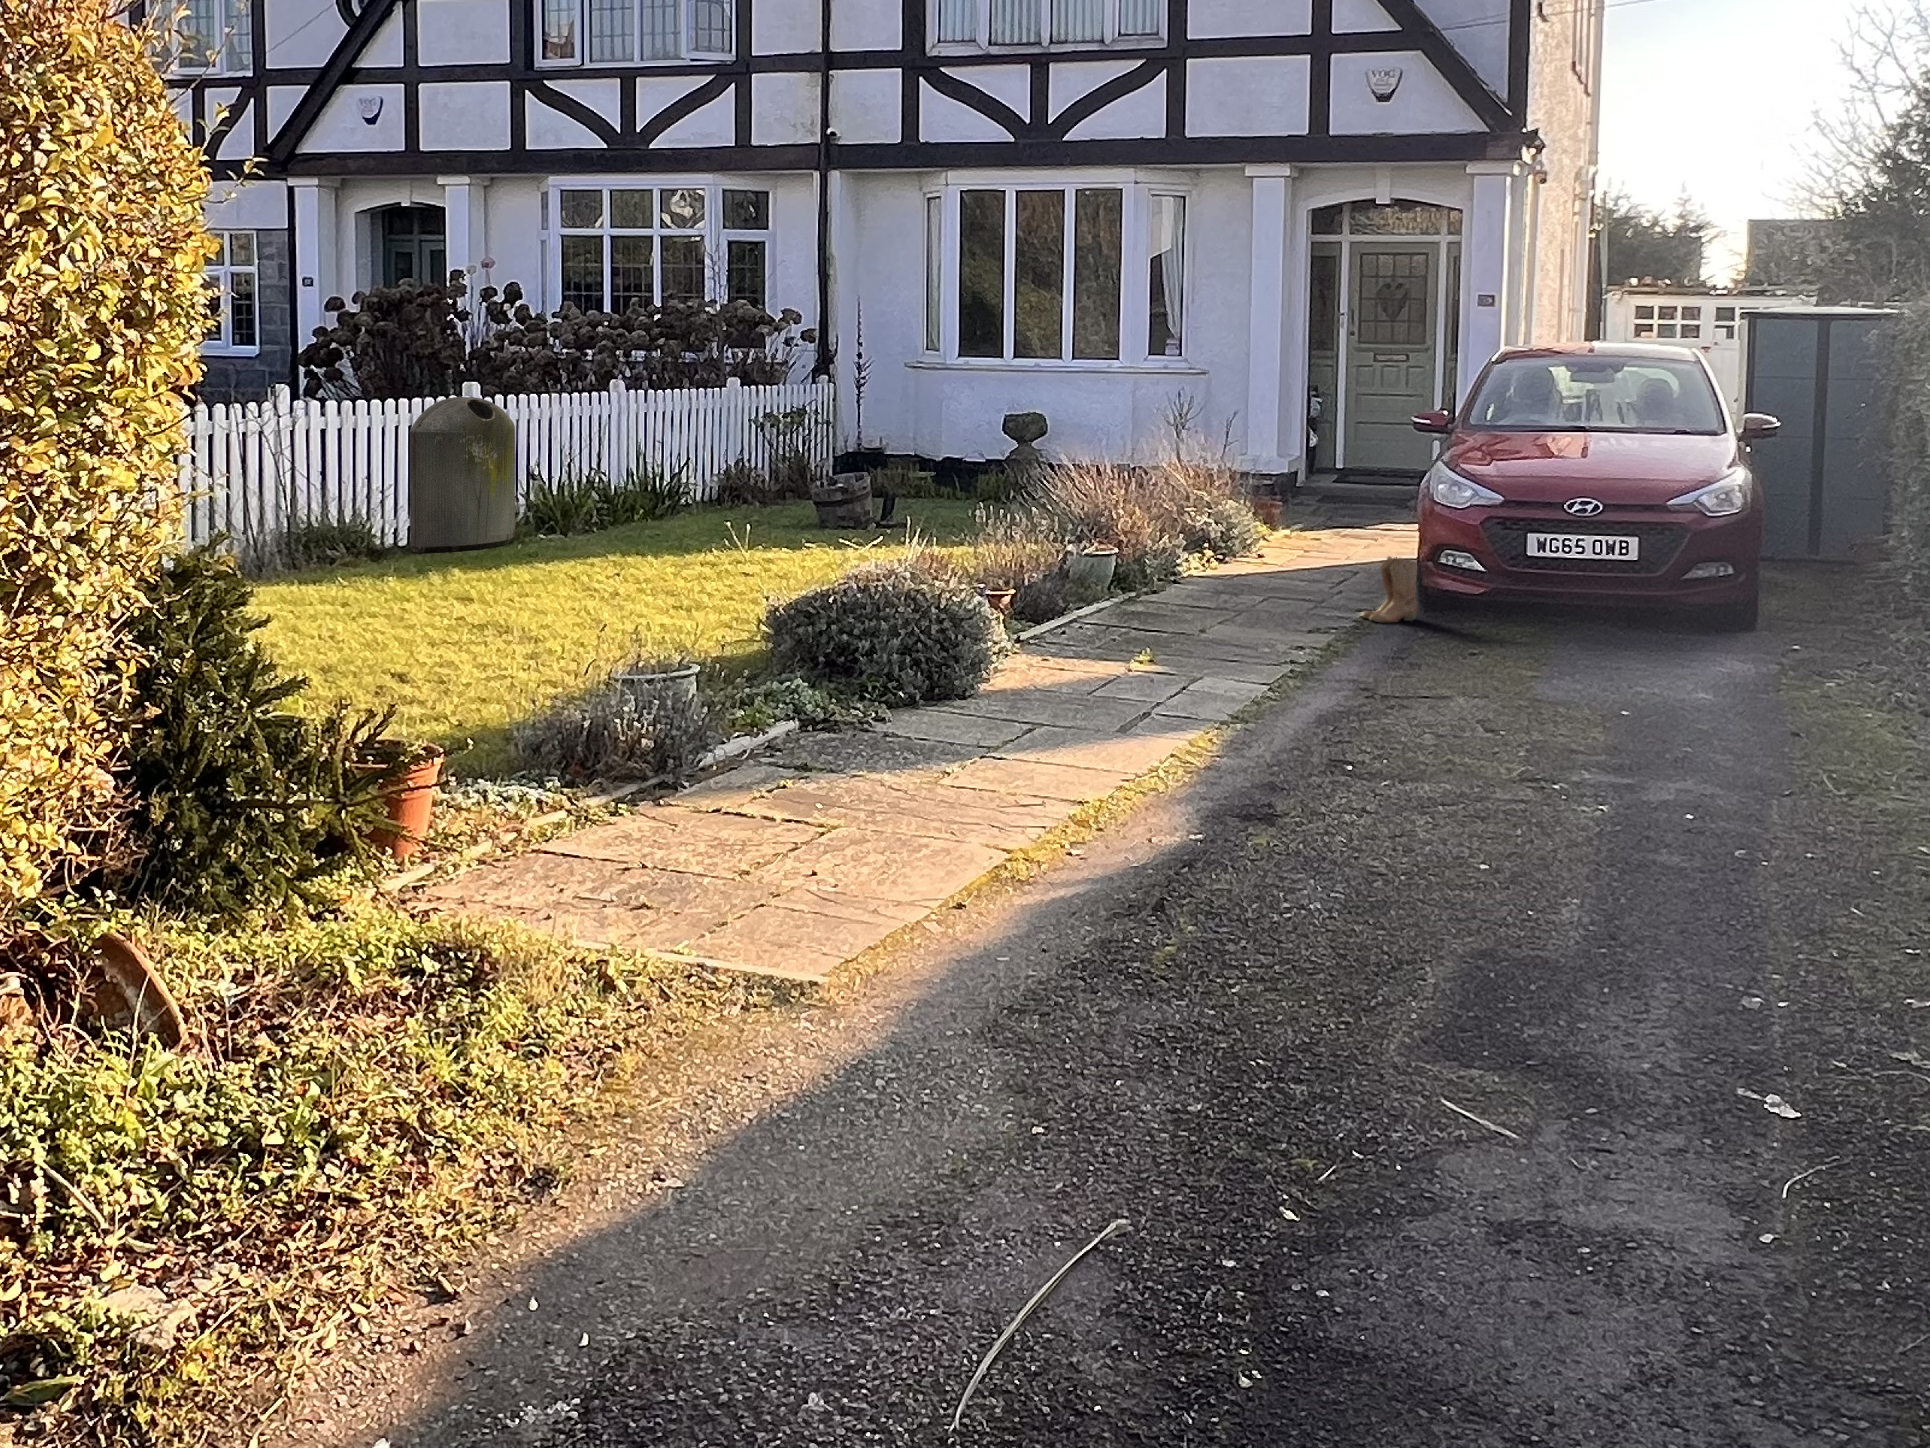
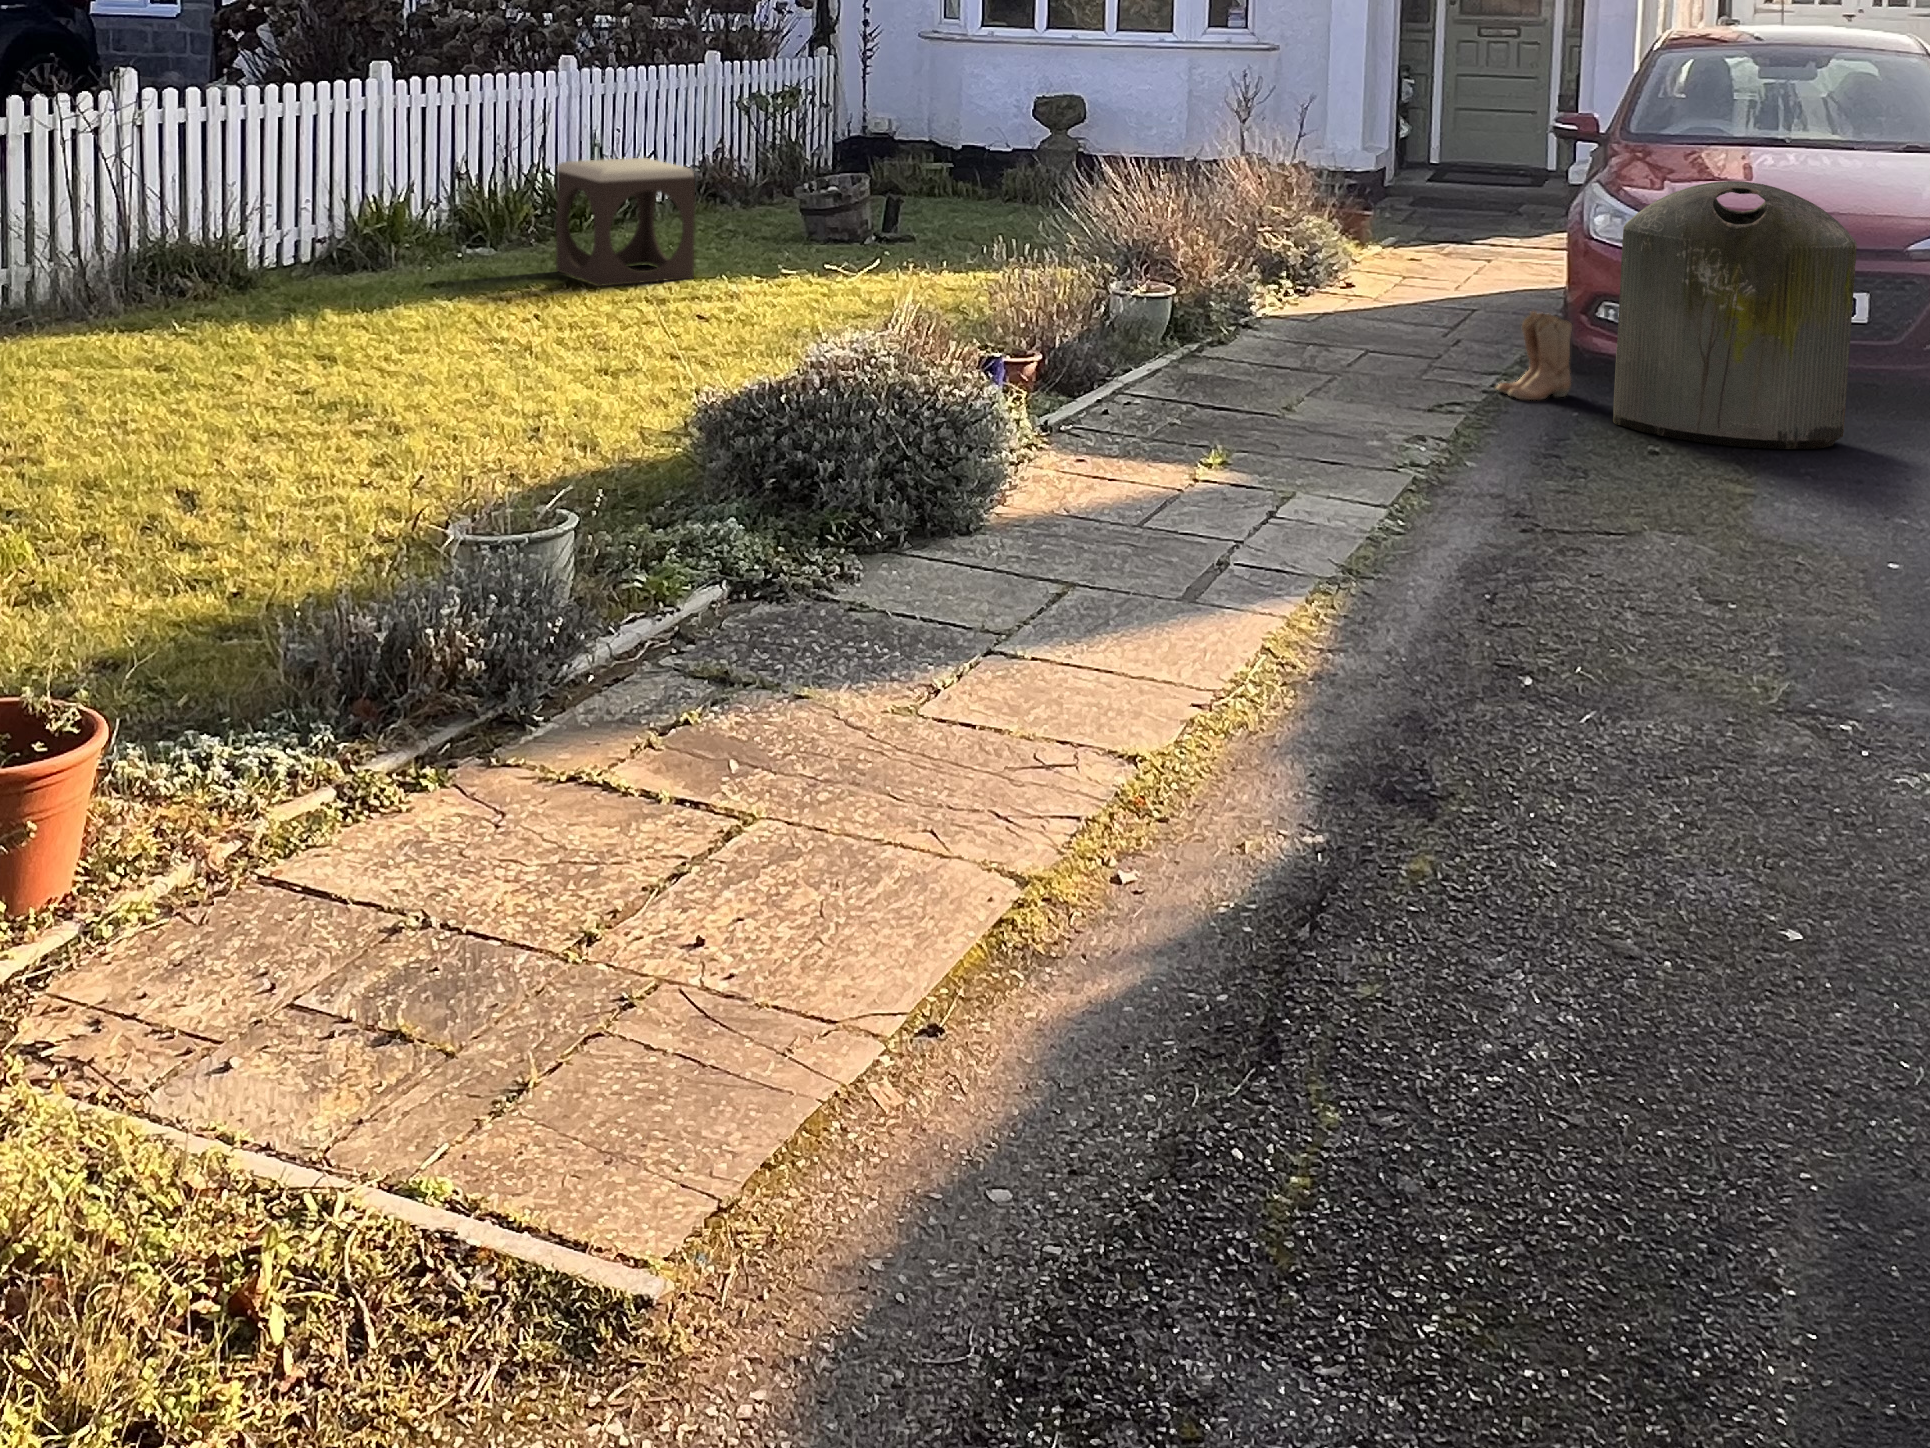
trash can: present [410,397,515,553] -> present [1613,181,1857,449]
footstool: none [623,457,735,558] -> present [556,158,695,286]

